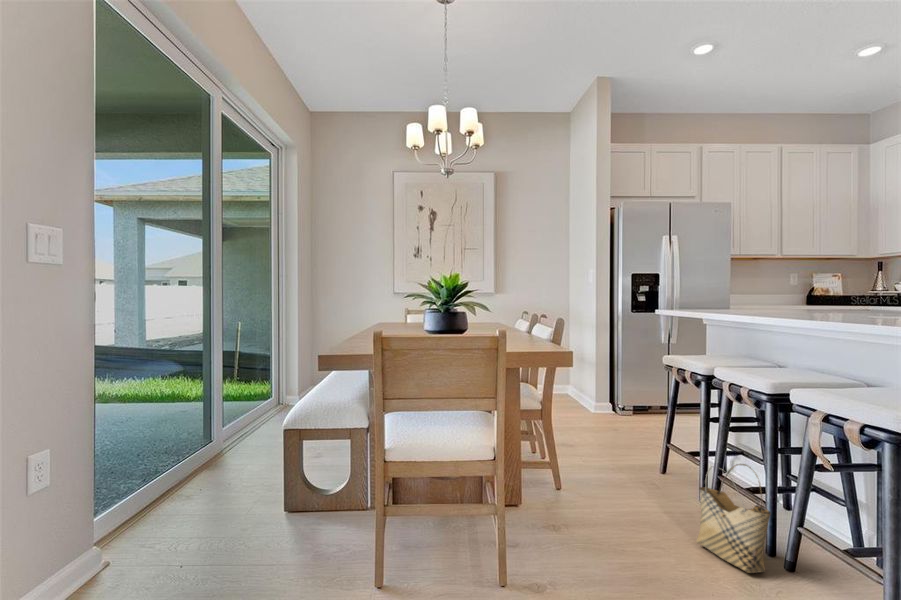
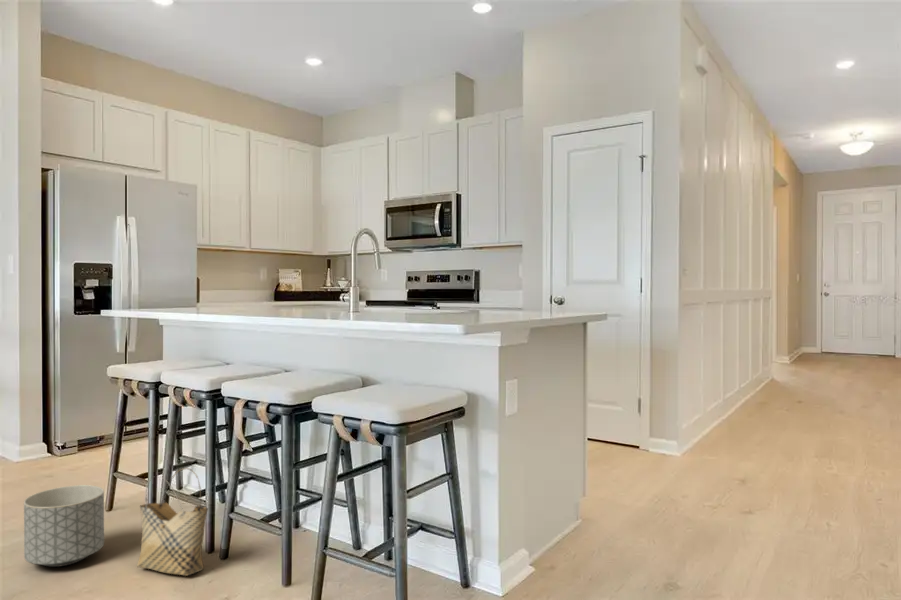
planter: none [606,450,665,517] -> present [24,485,104,567]

